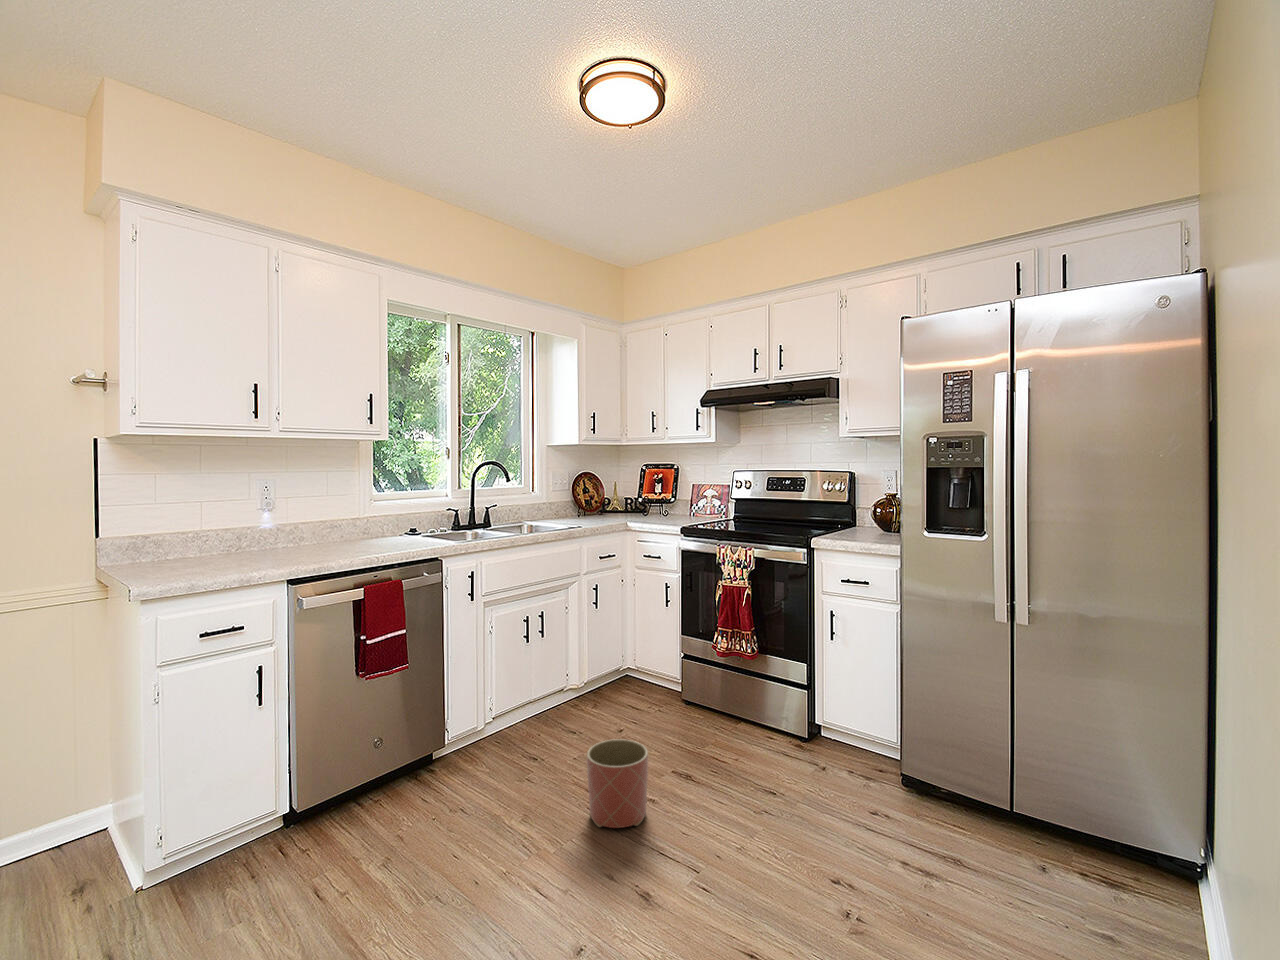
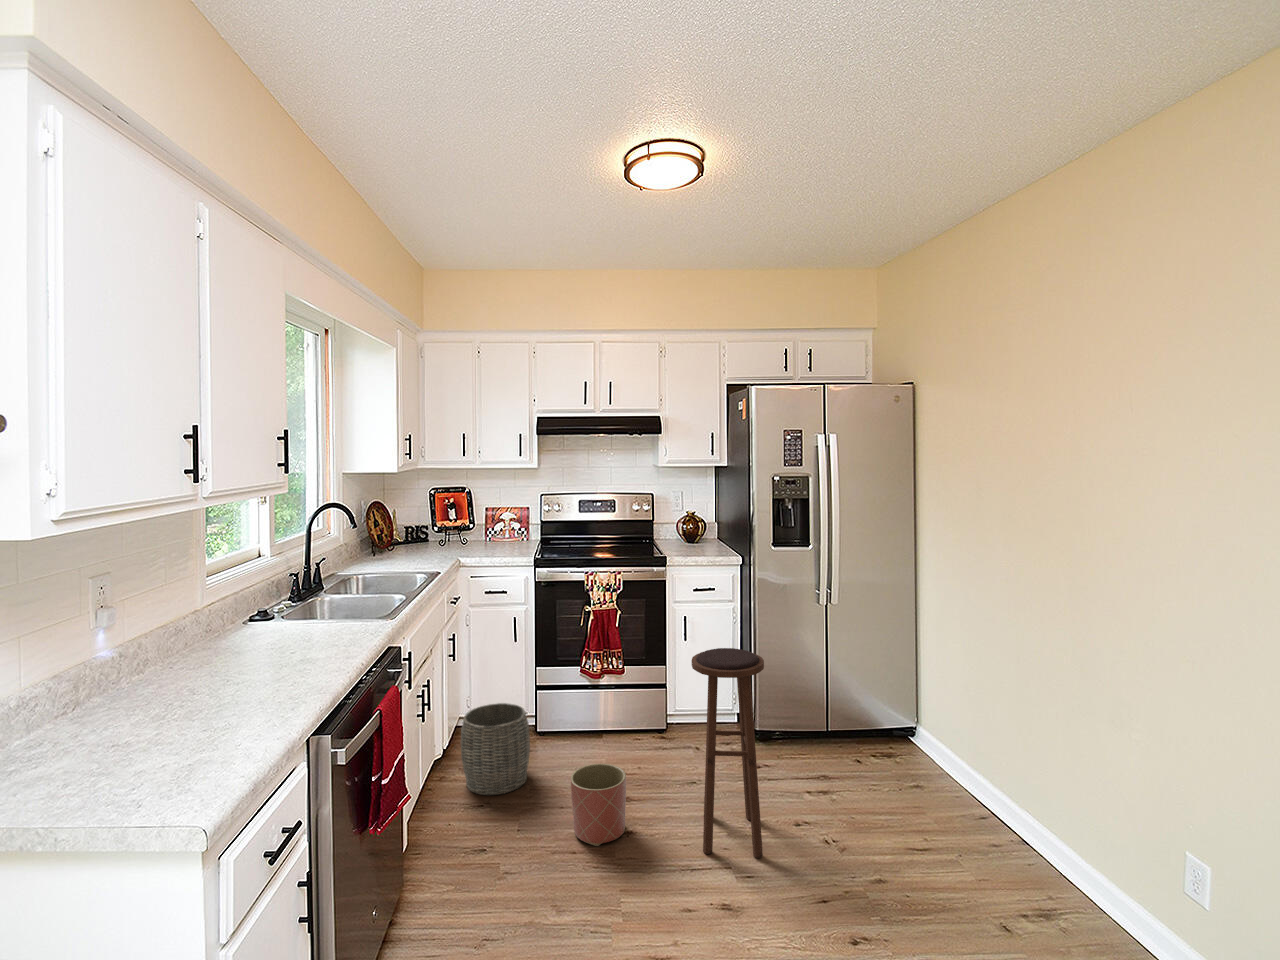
stool: none [687,634,793,924] -> present [692,648,764,858]
woven basket: none [562,661,629,749] -> present [461,703,530,795]

